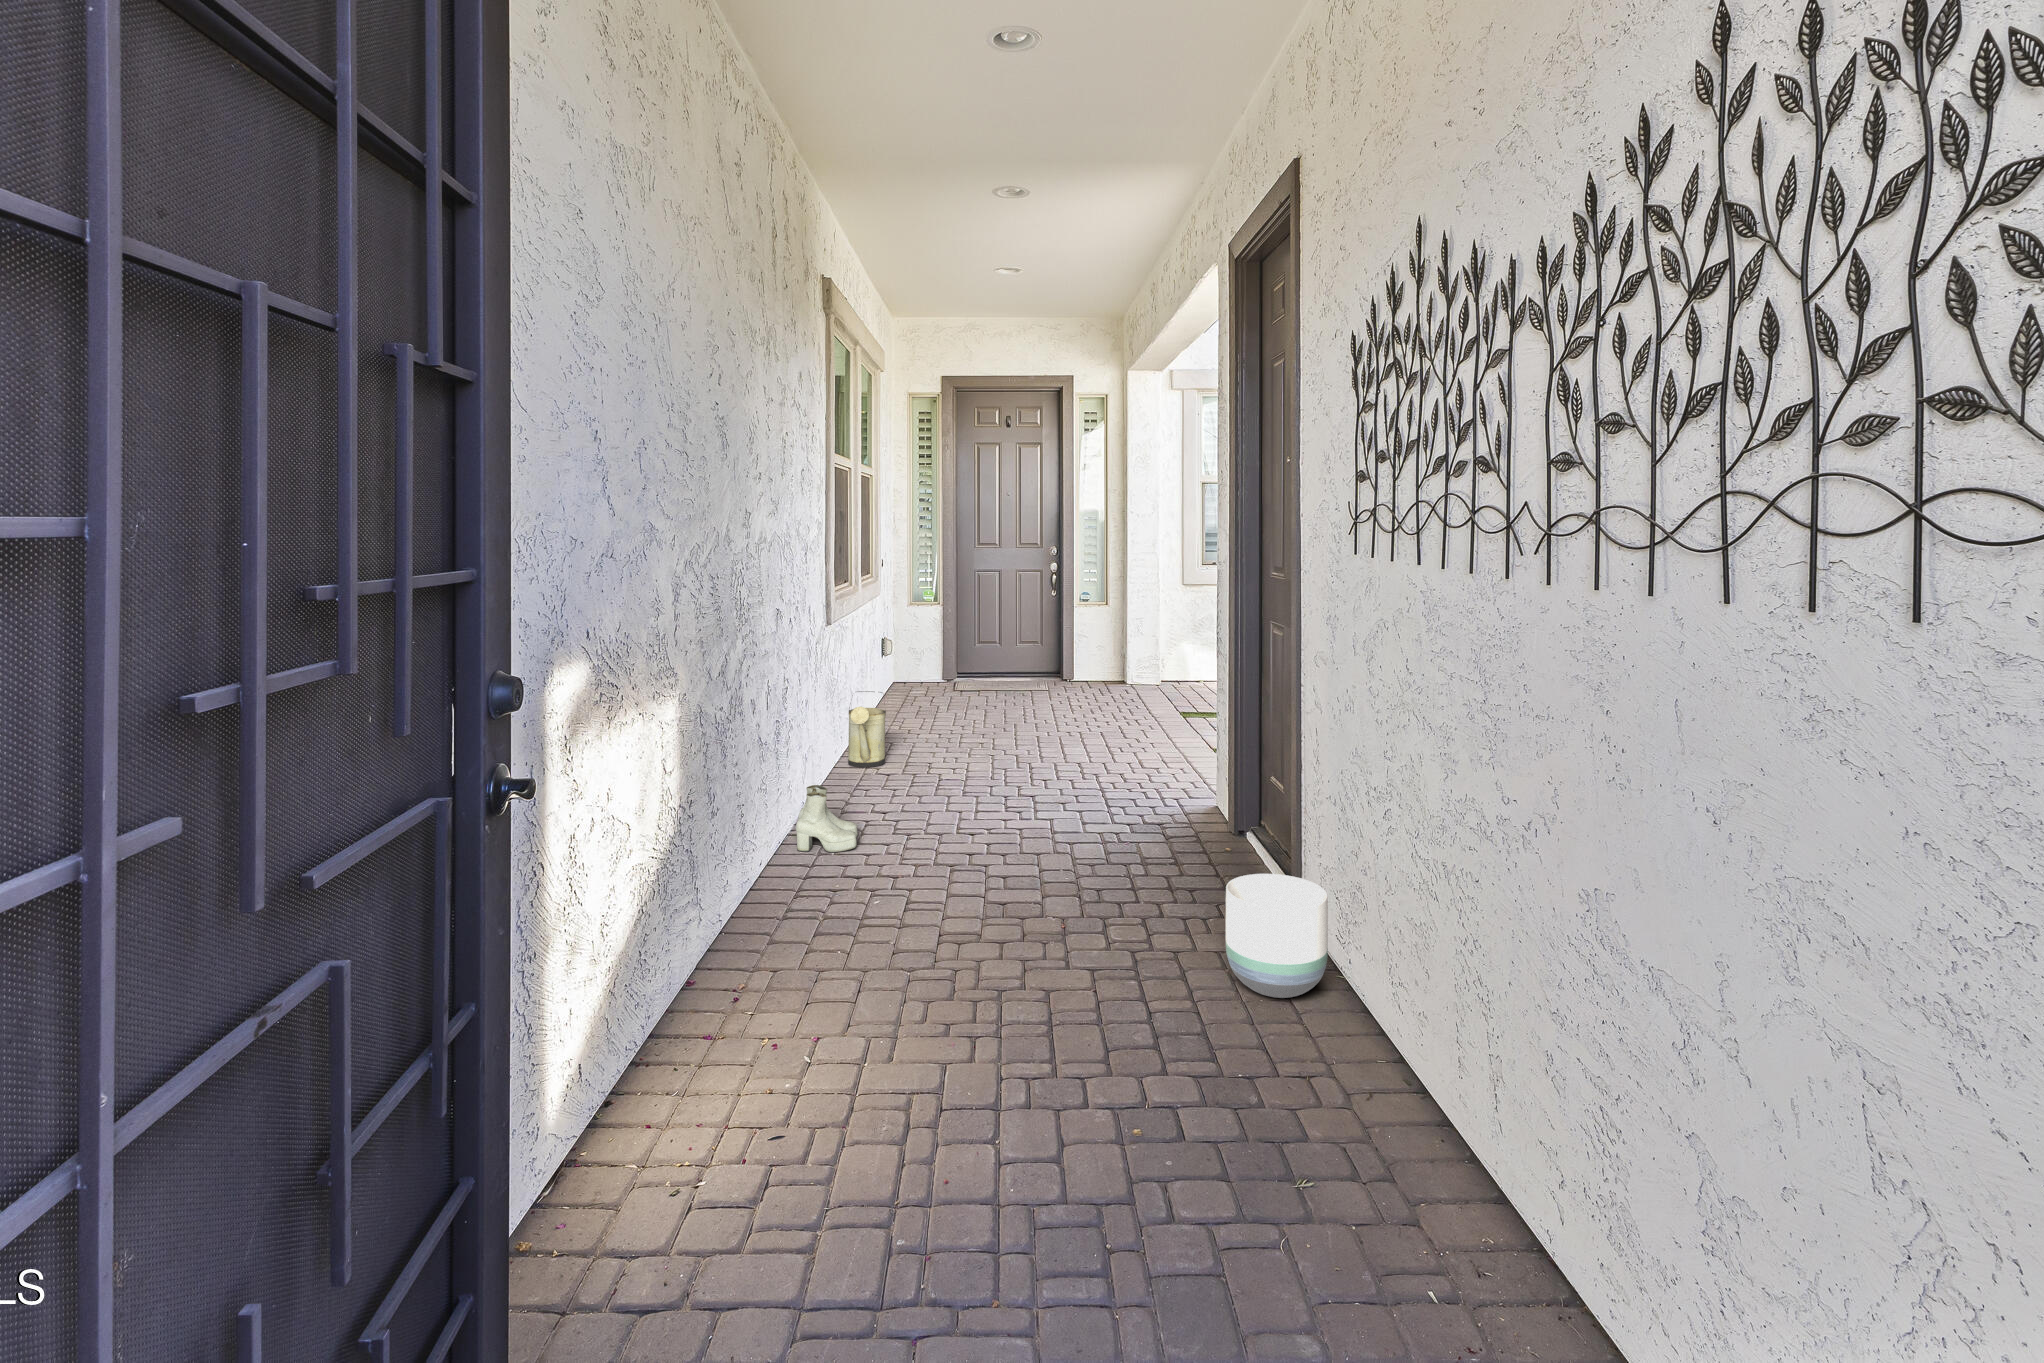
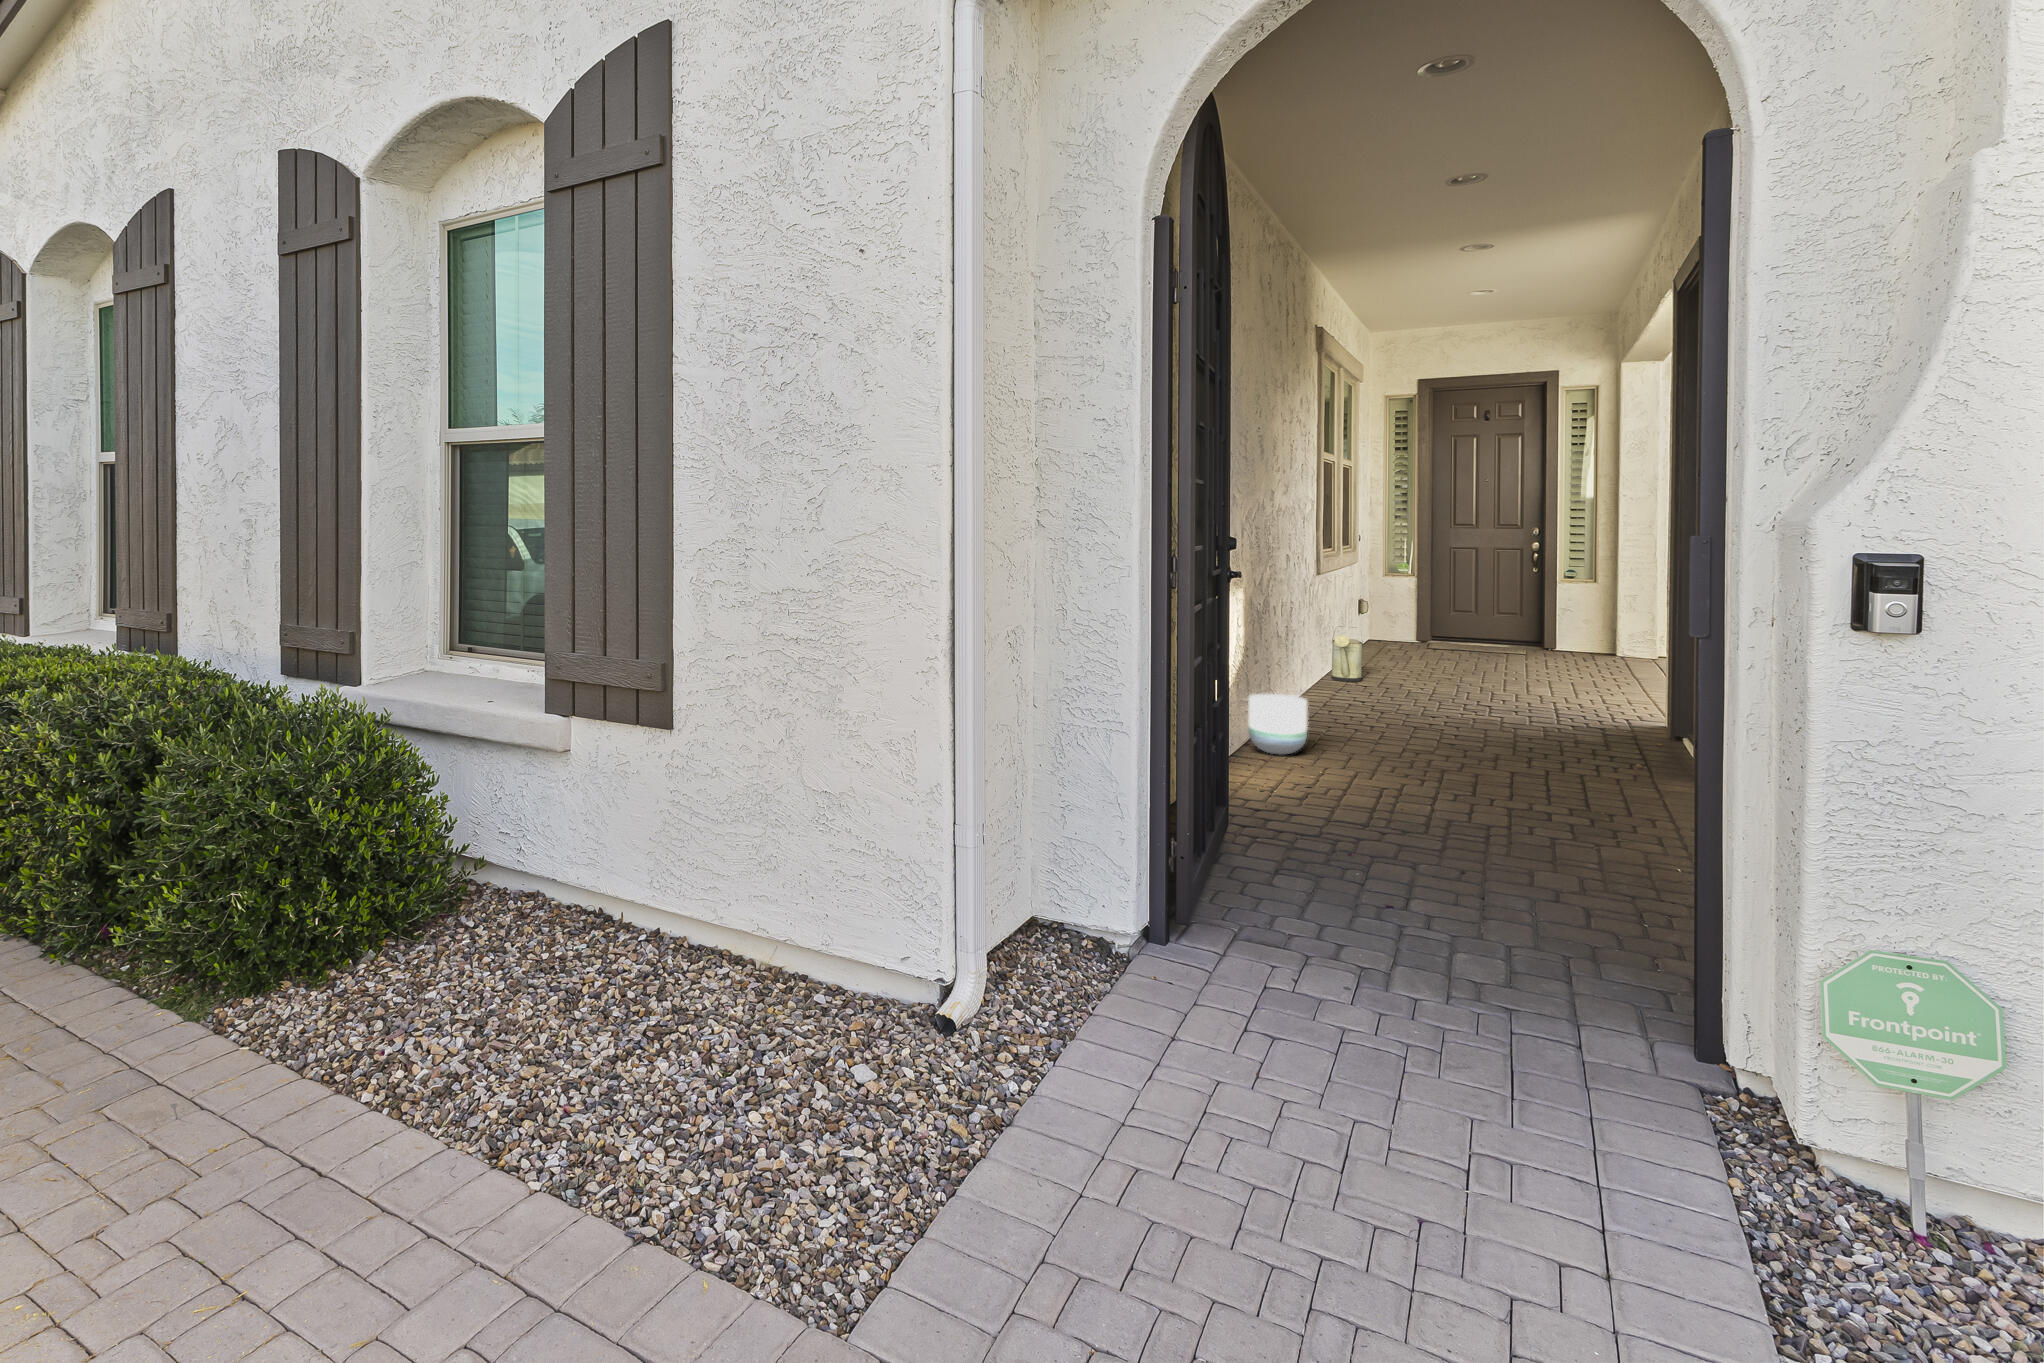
boots: present [796,785,858,852] -> none [1299,671,1342,712]
planter: present [1226,874,1328,998] -> present [1248,694,1308,754]

